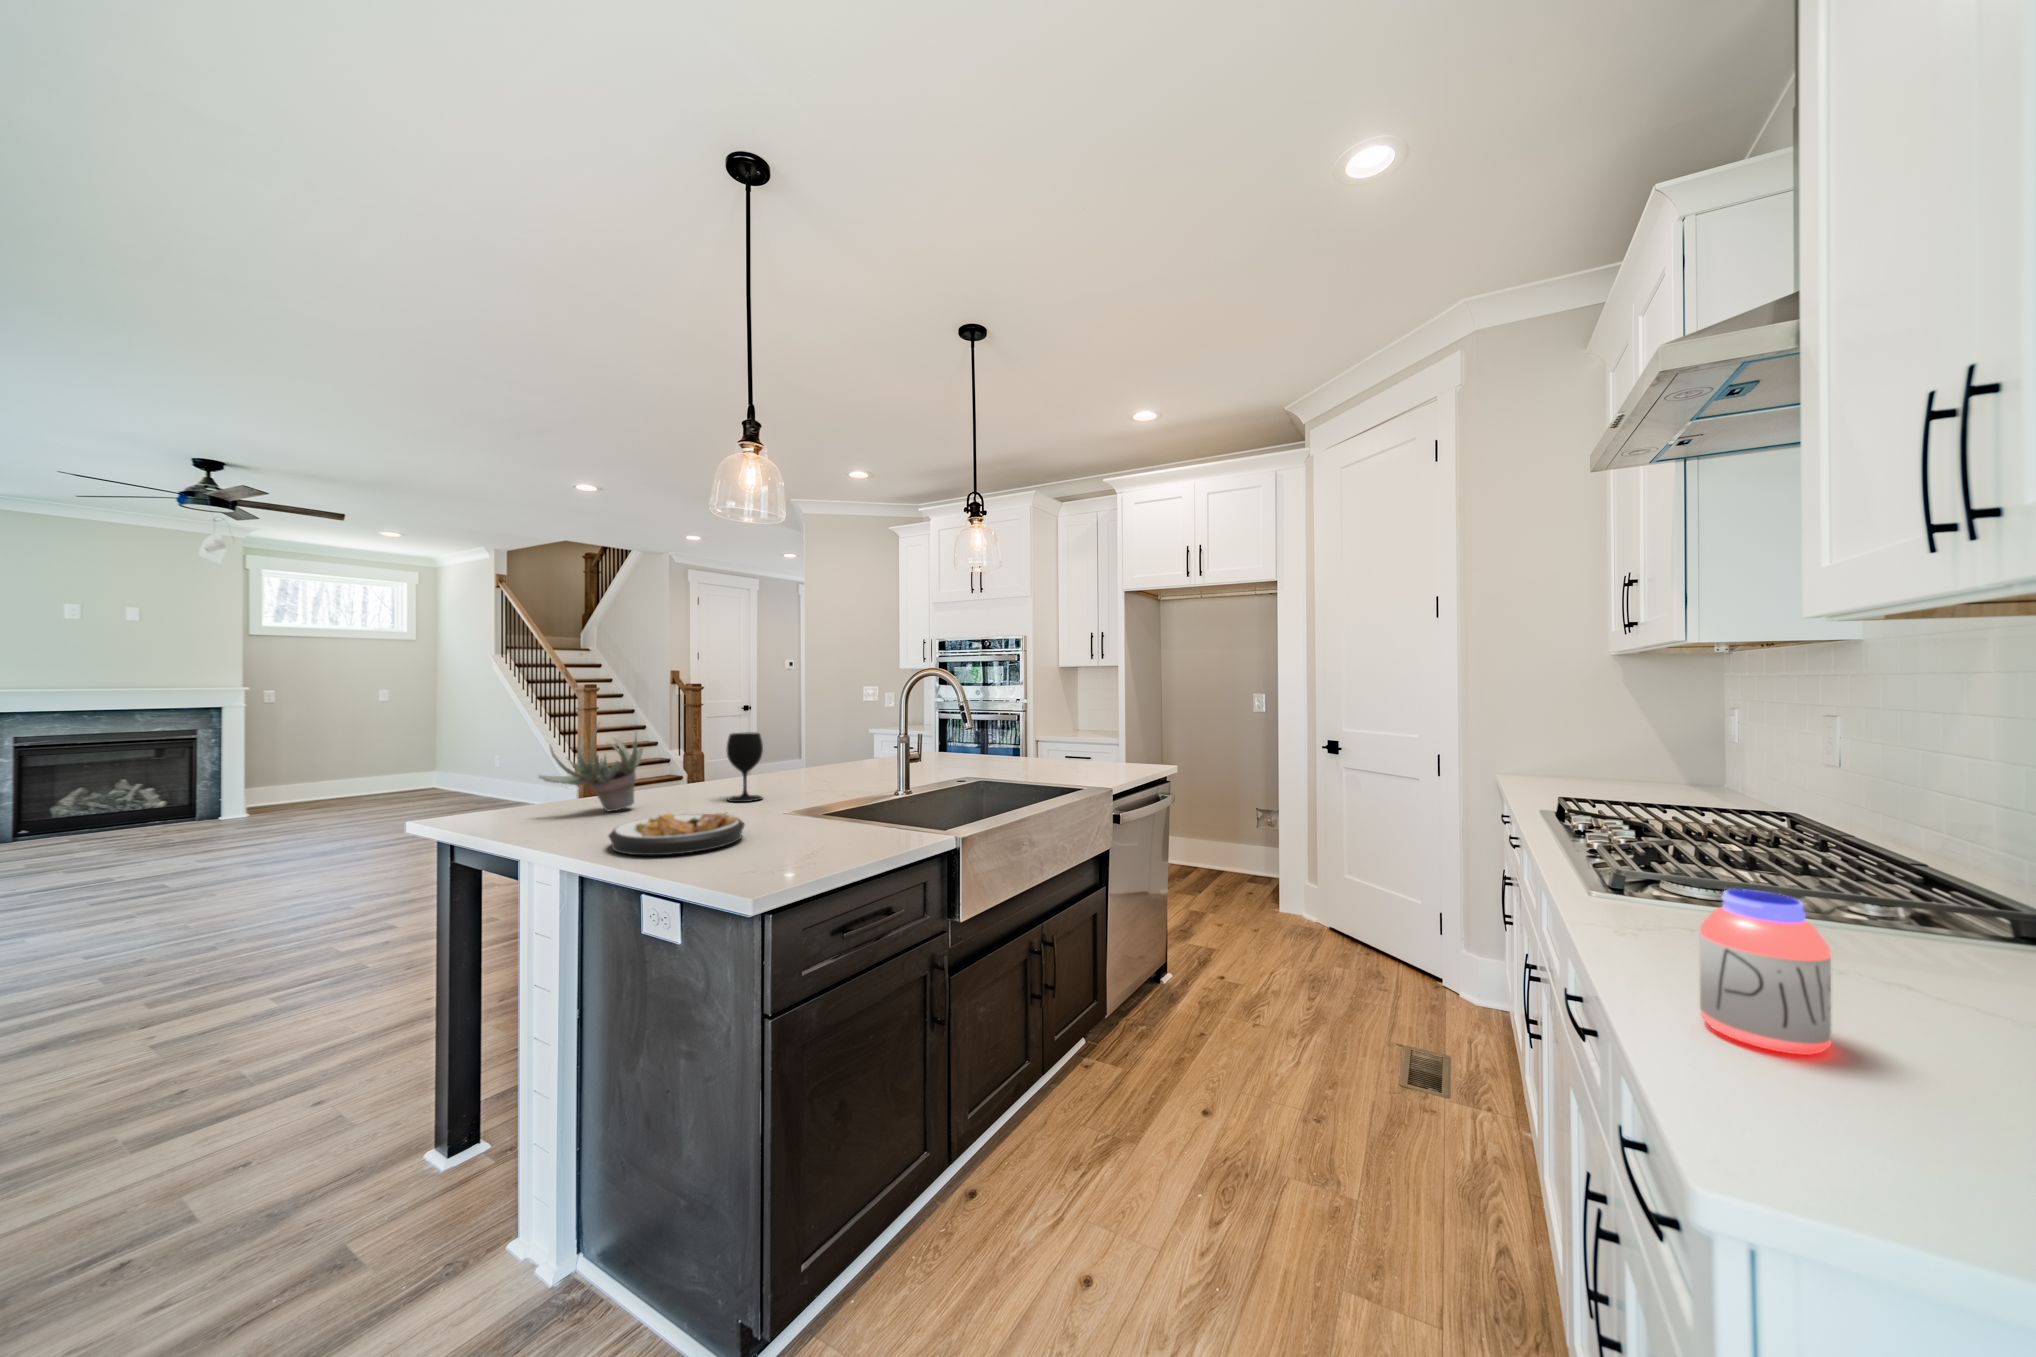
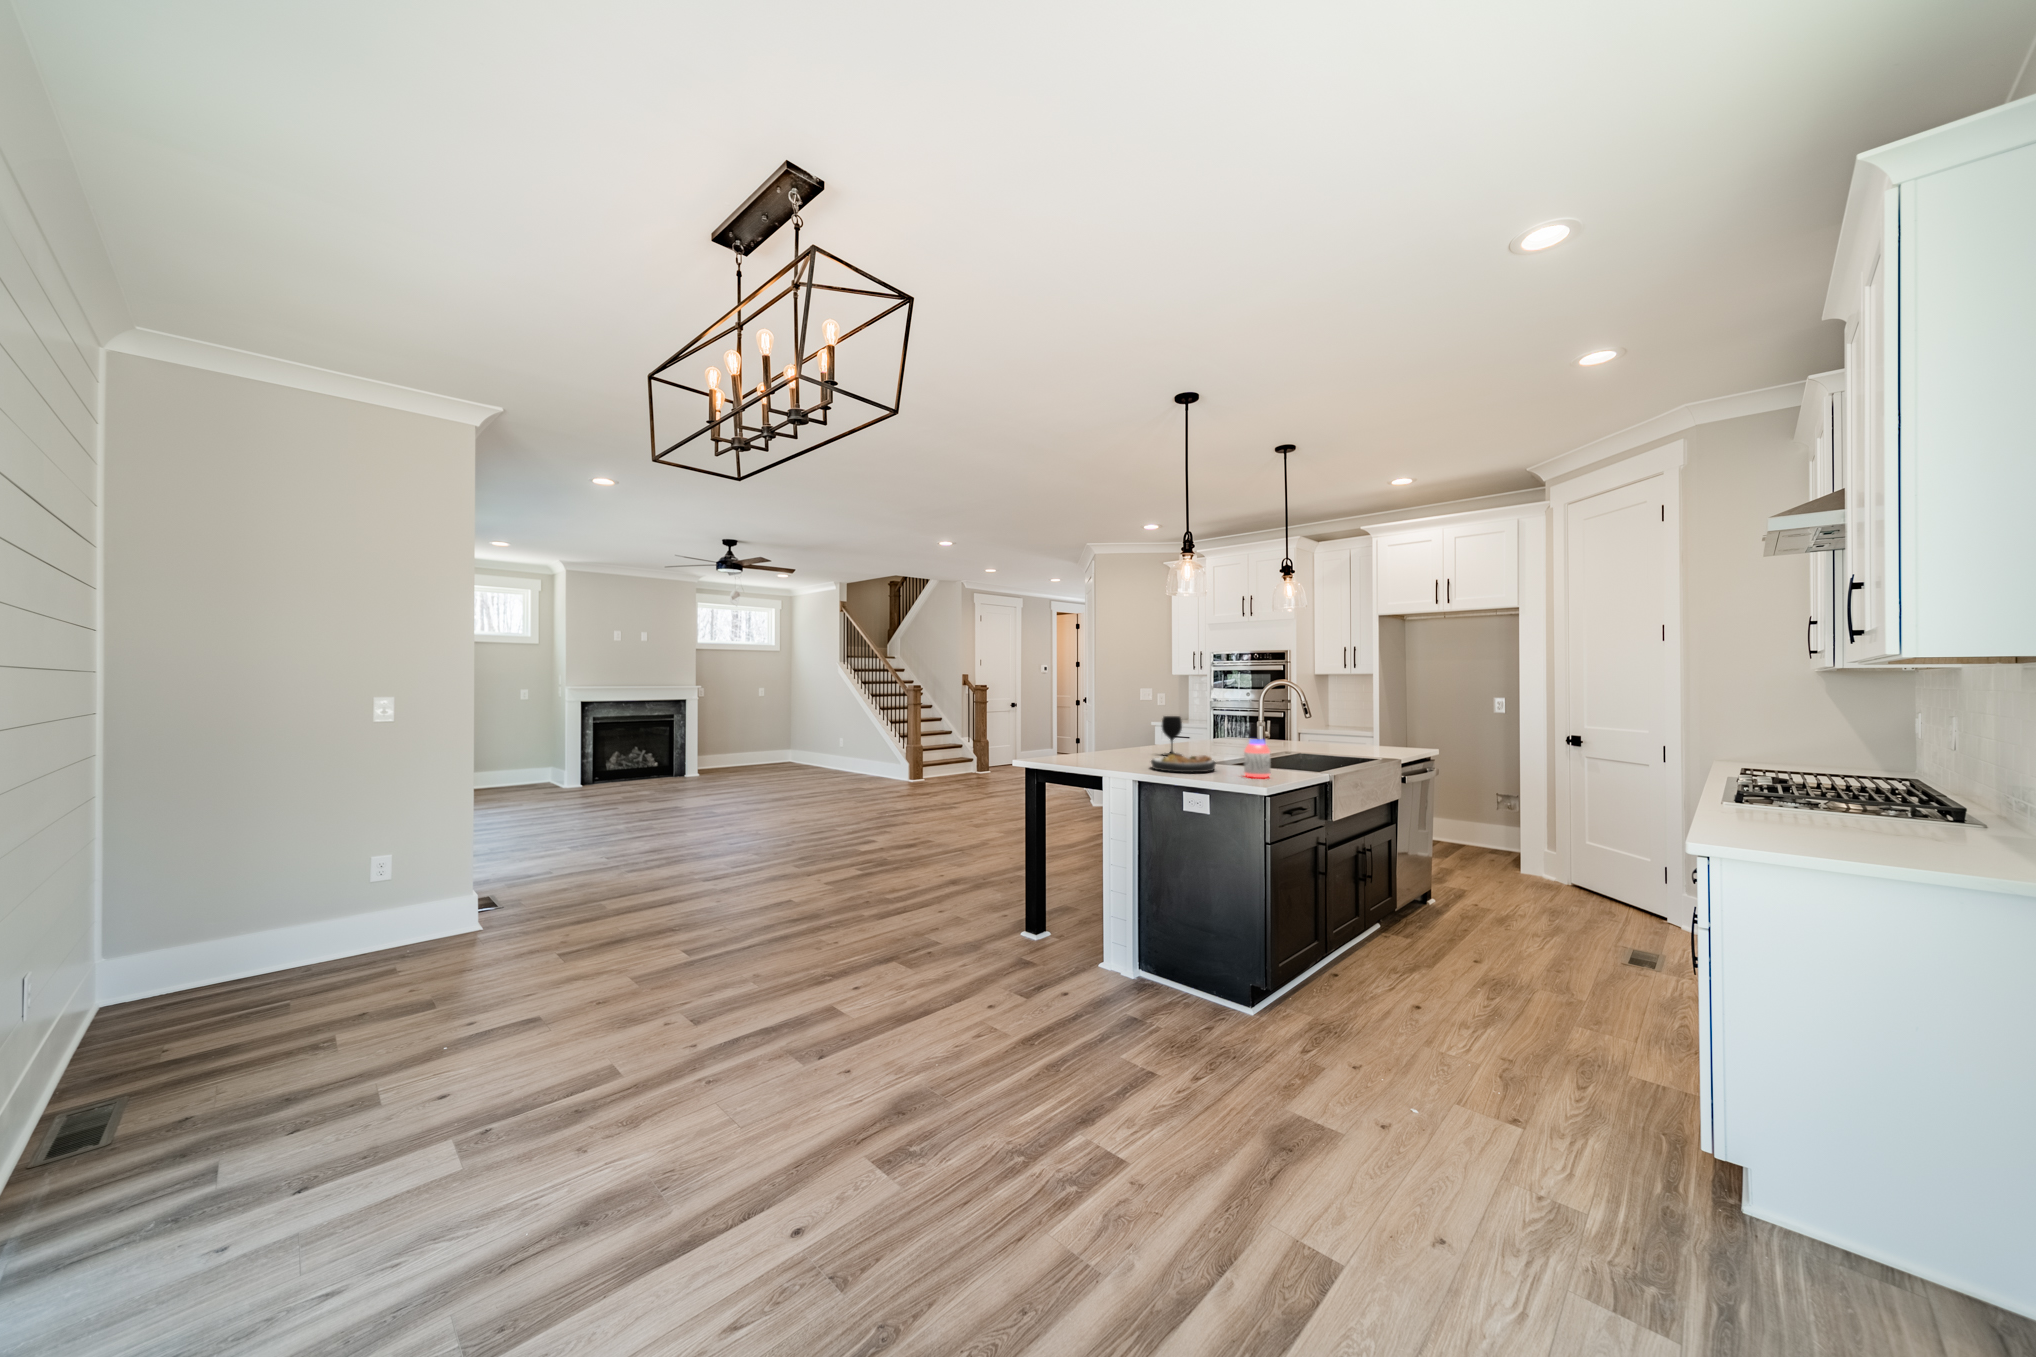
succulent plant: present [539,723,643,811] -> none [1081,707,1127,757]
jar: present [1700,889,1831,1055] -> present [1244,739,1270,778]

